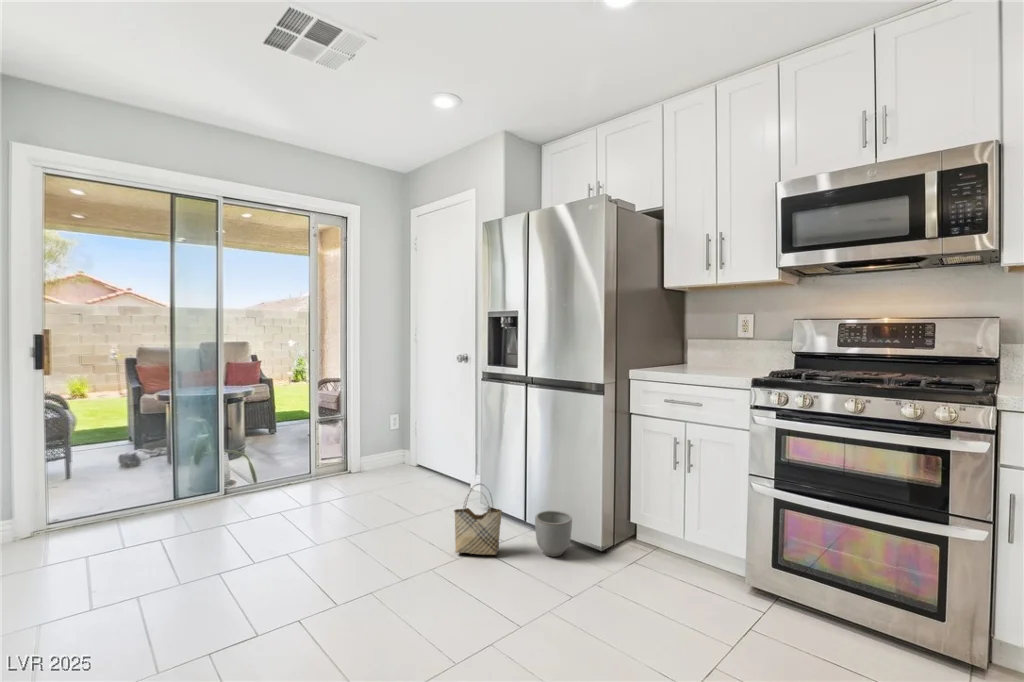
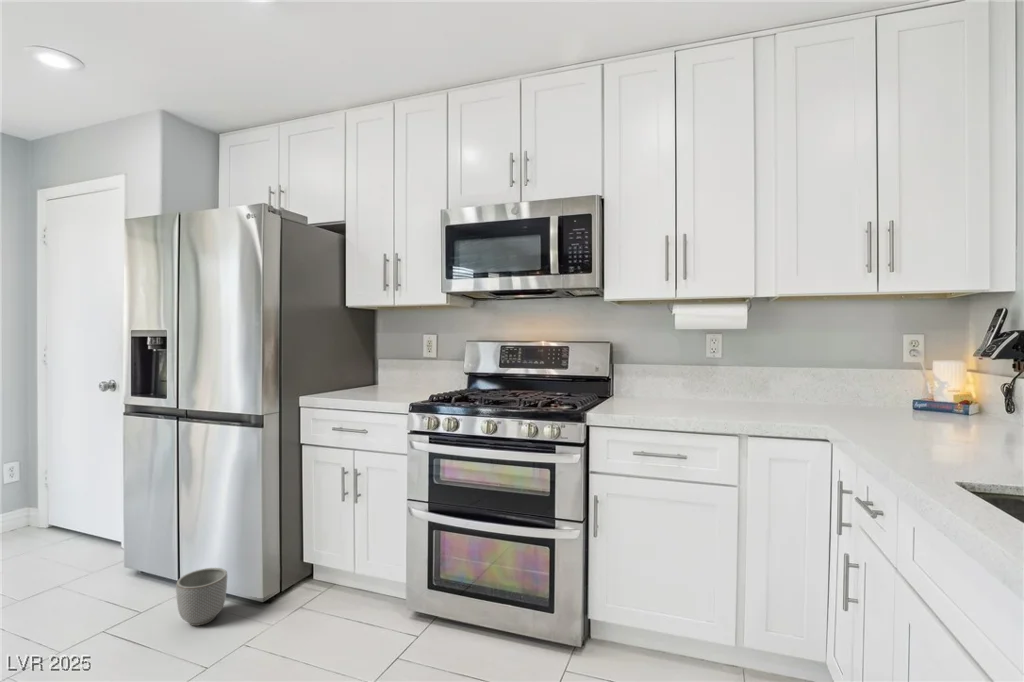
woven basket: present [454,484,502,555] -> none [49,553,128,651]

